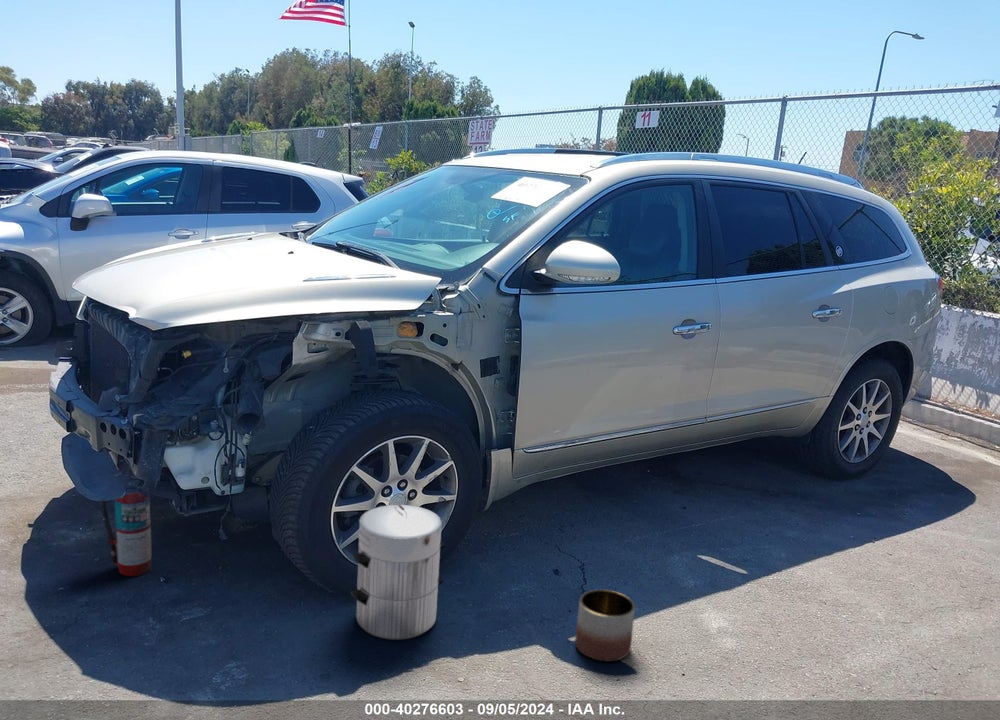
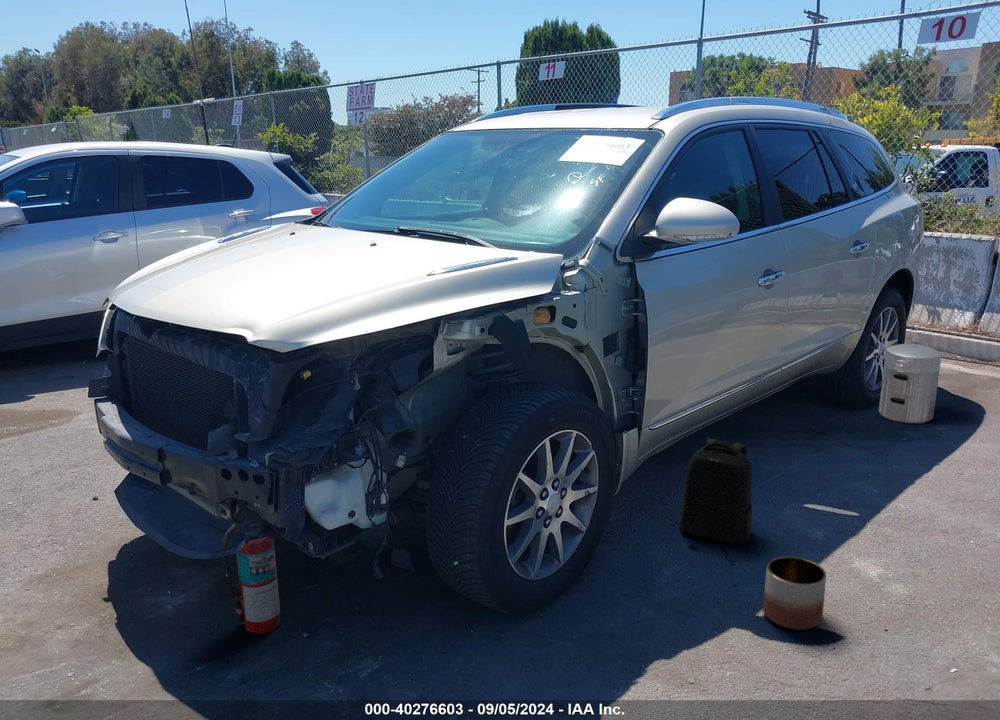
backpack: none [557,474,630,580] -> present [679,439,752,544]
waste bin: present [351,505,445,640] -> present [879,342,942,424]

